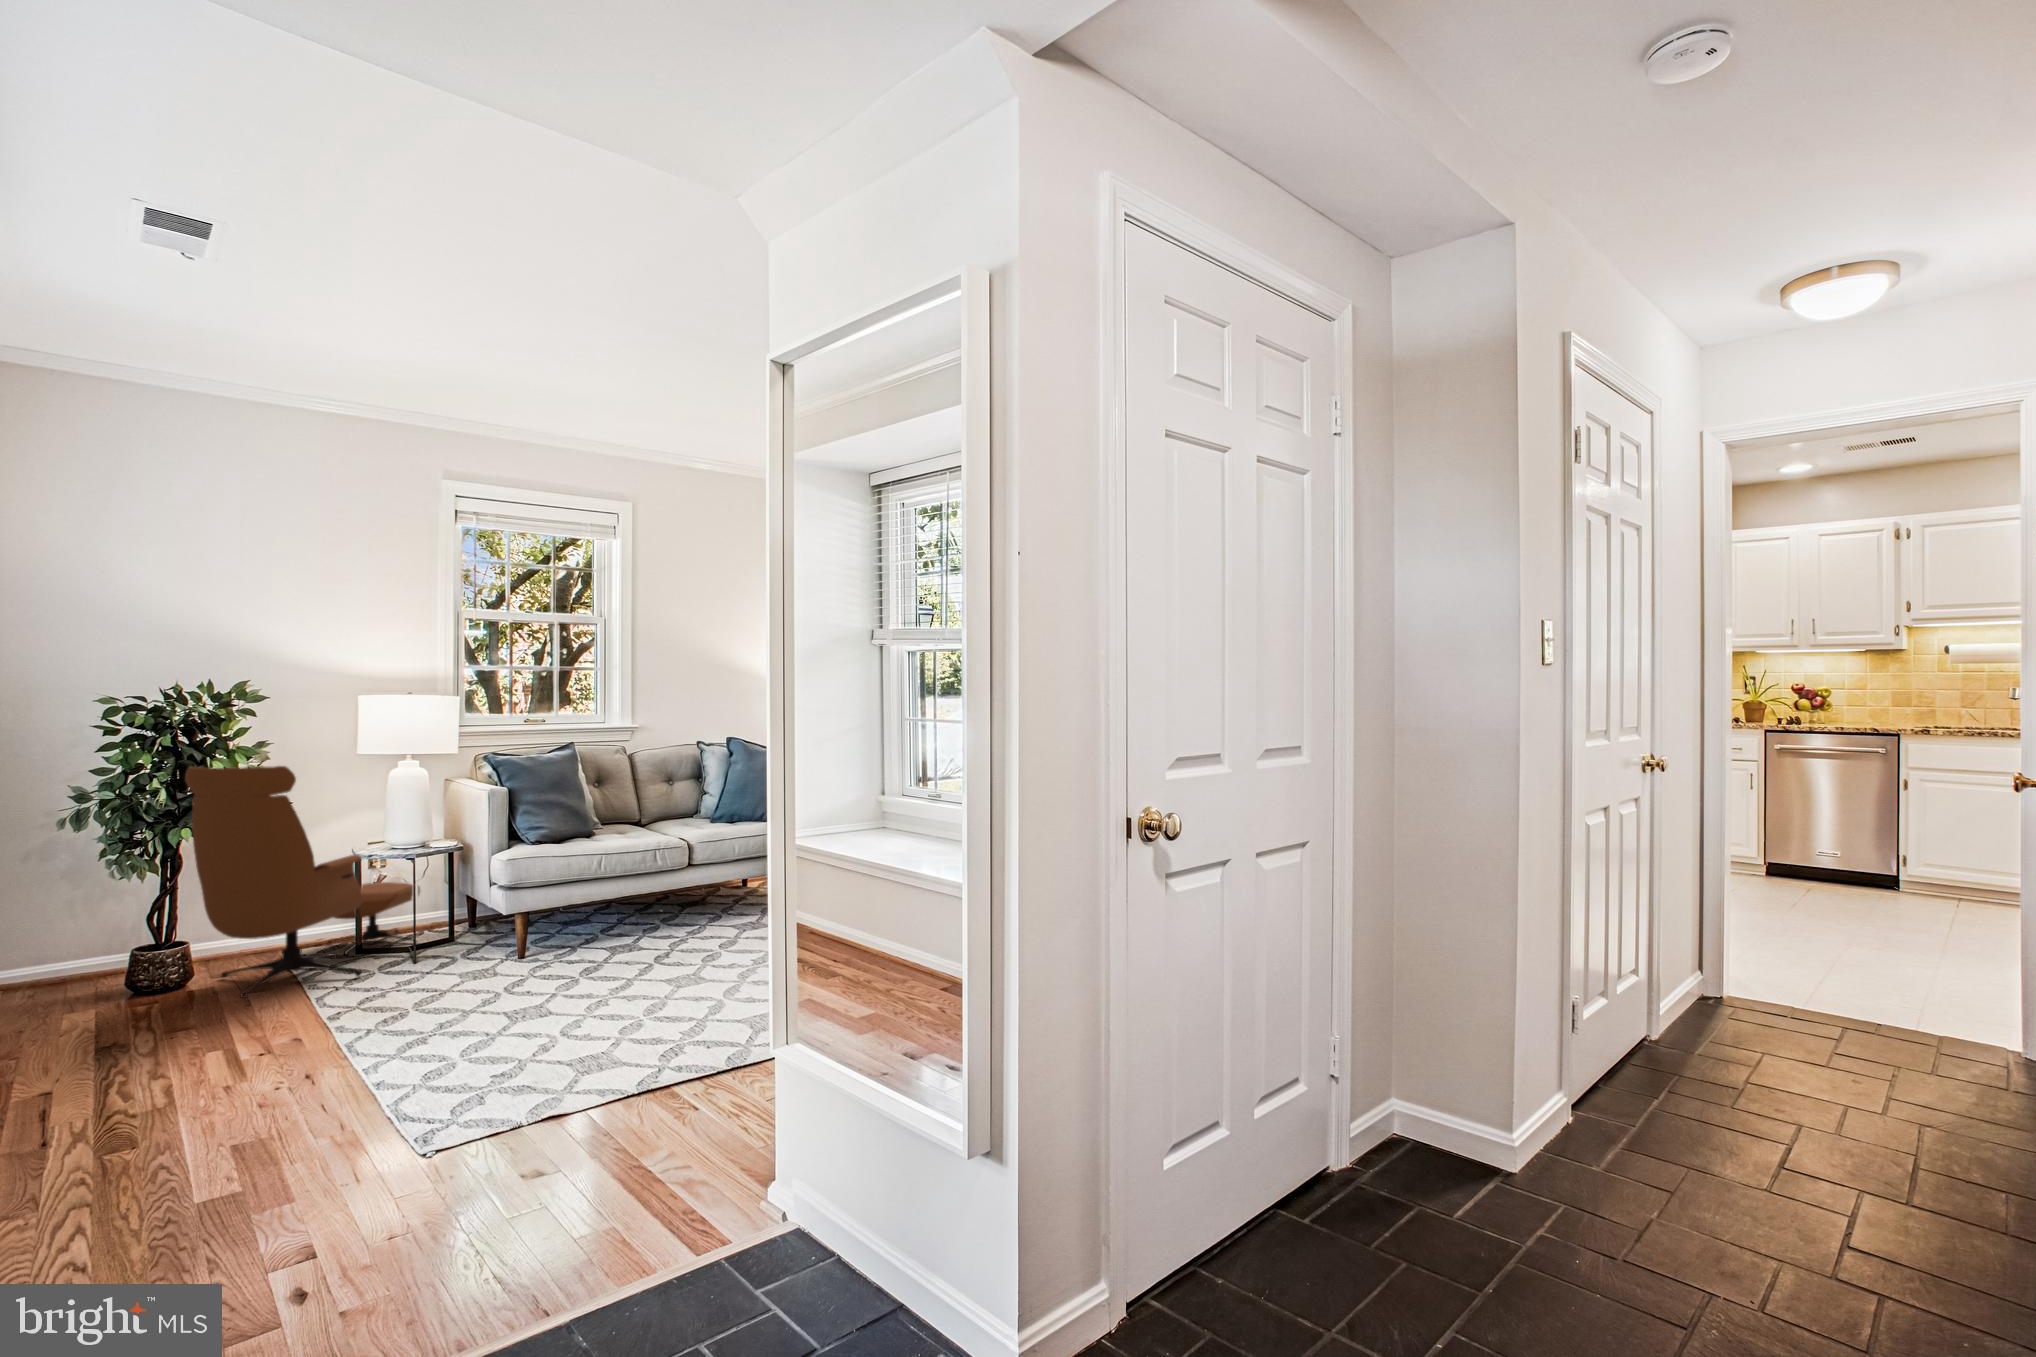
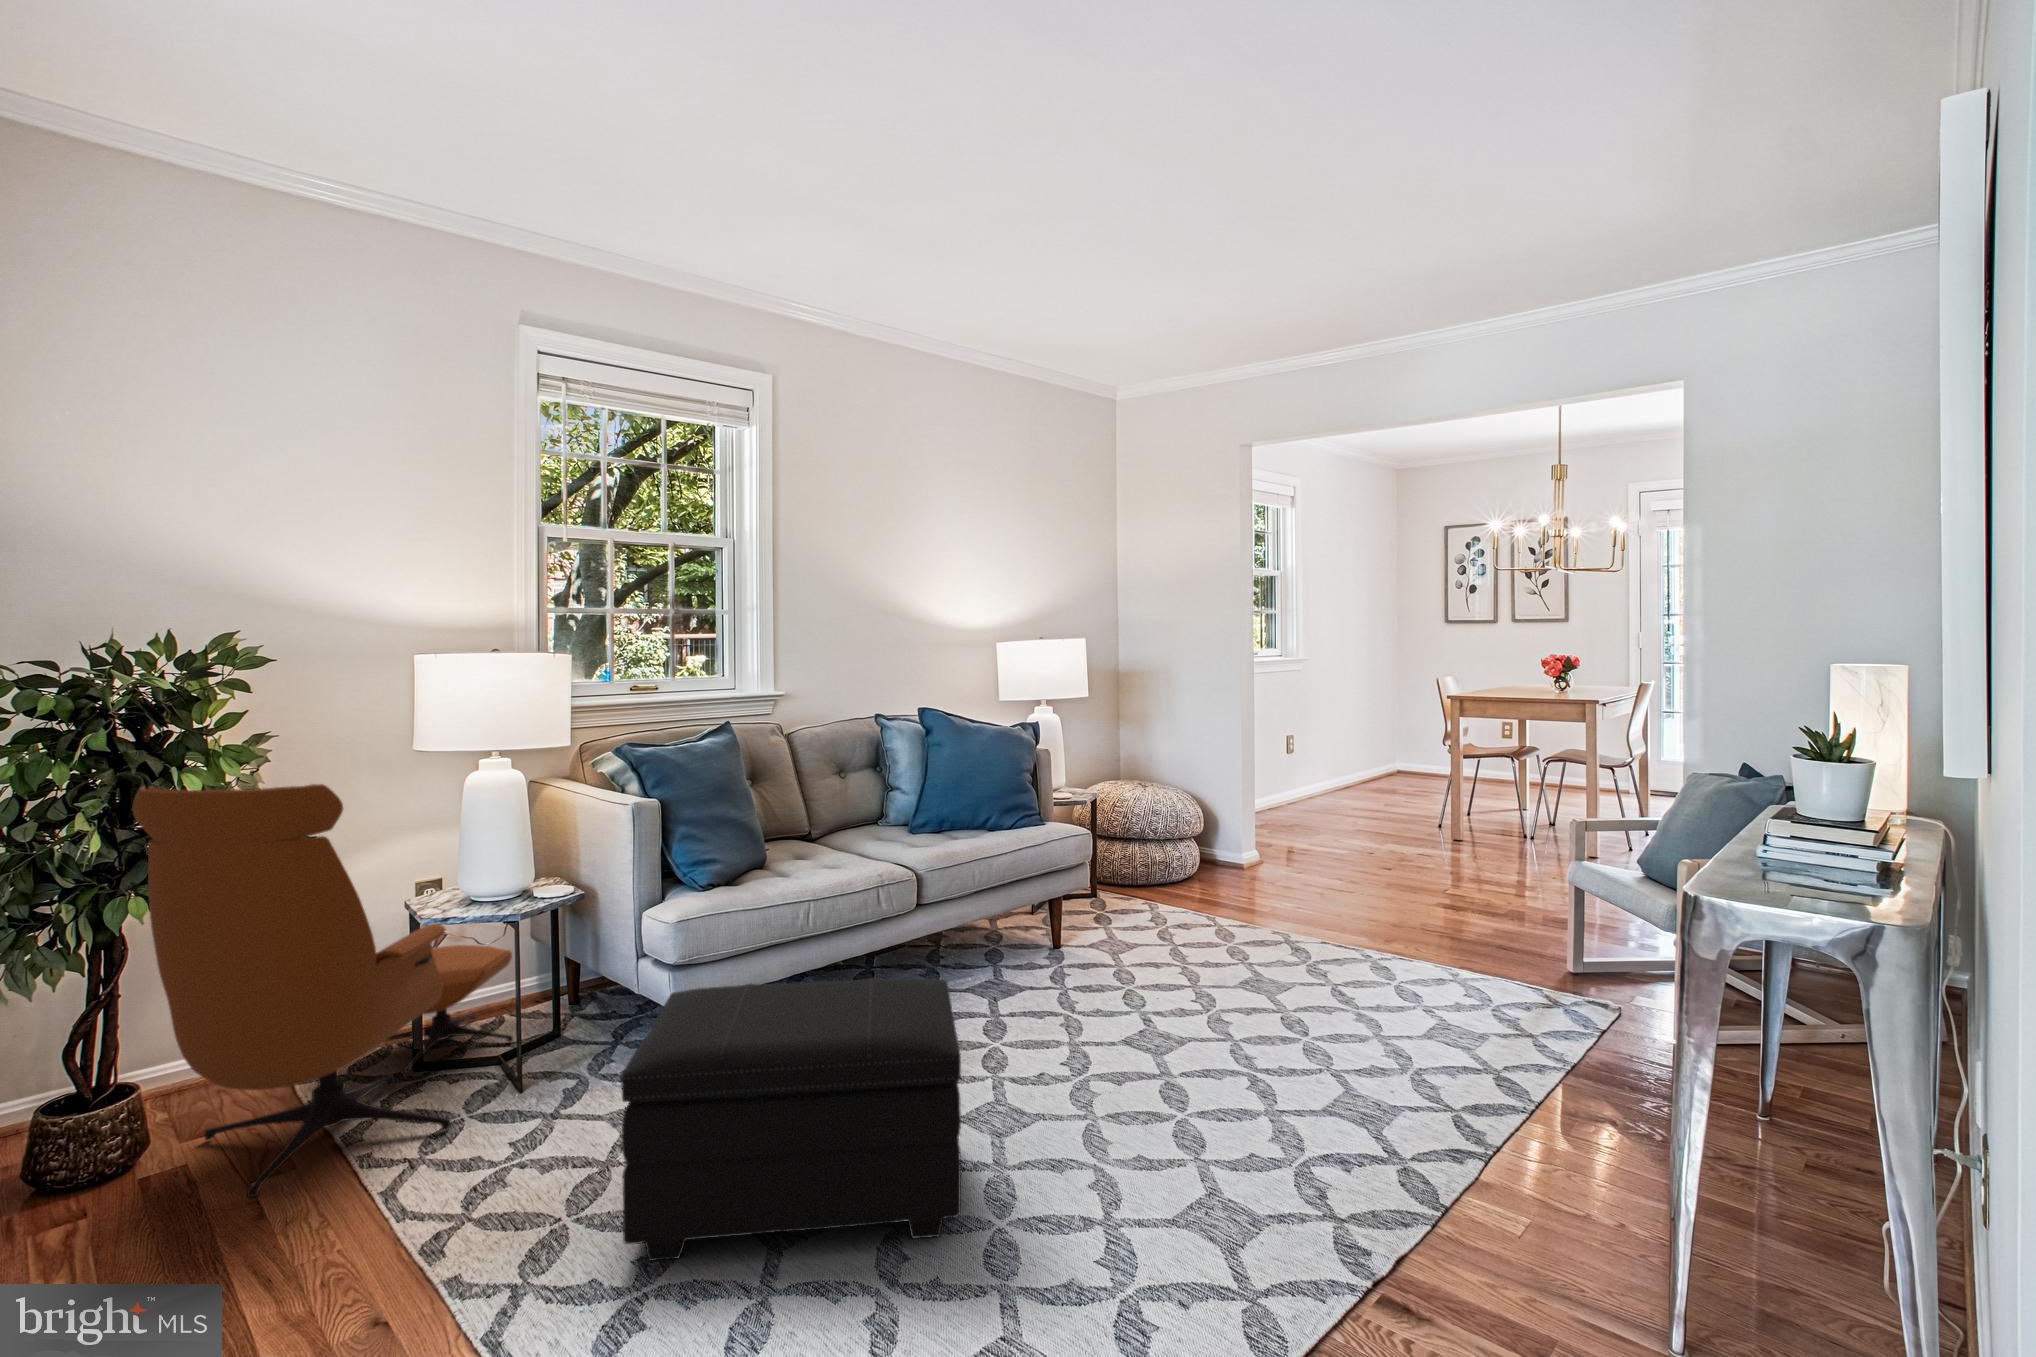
footstool: none [426,886,647,1022] -> present [621,978,961,1261]

